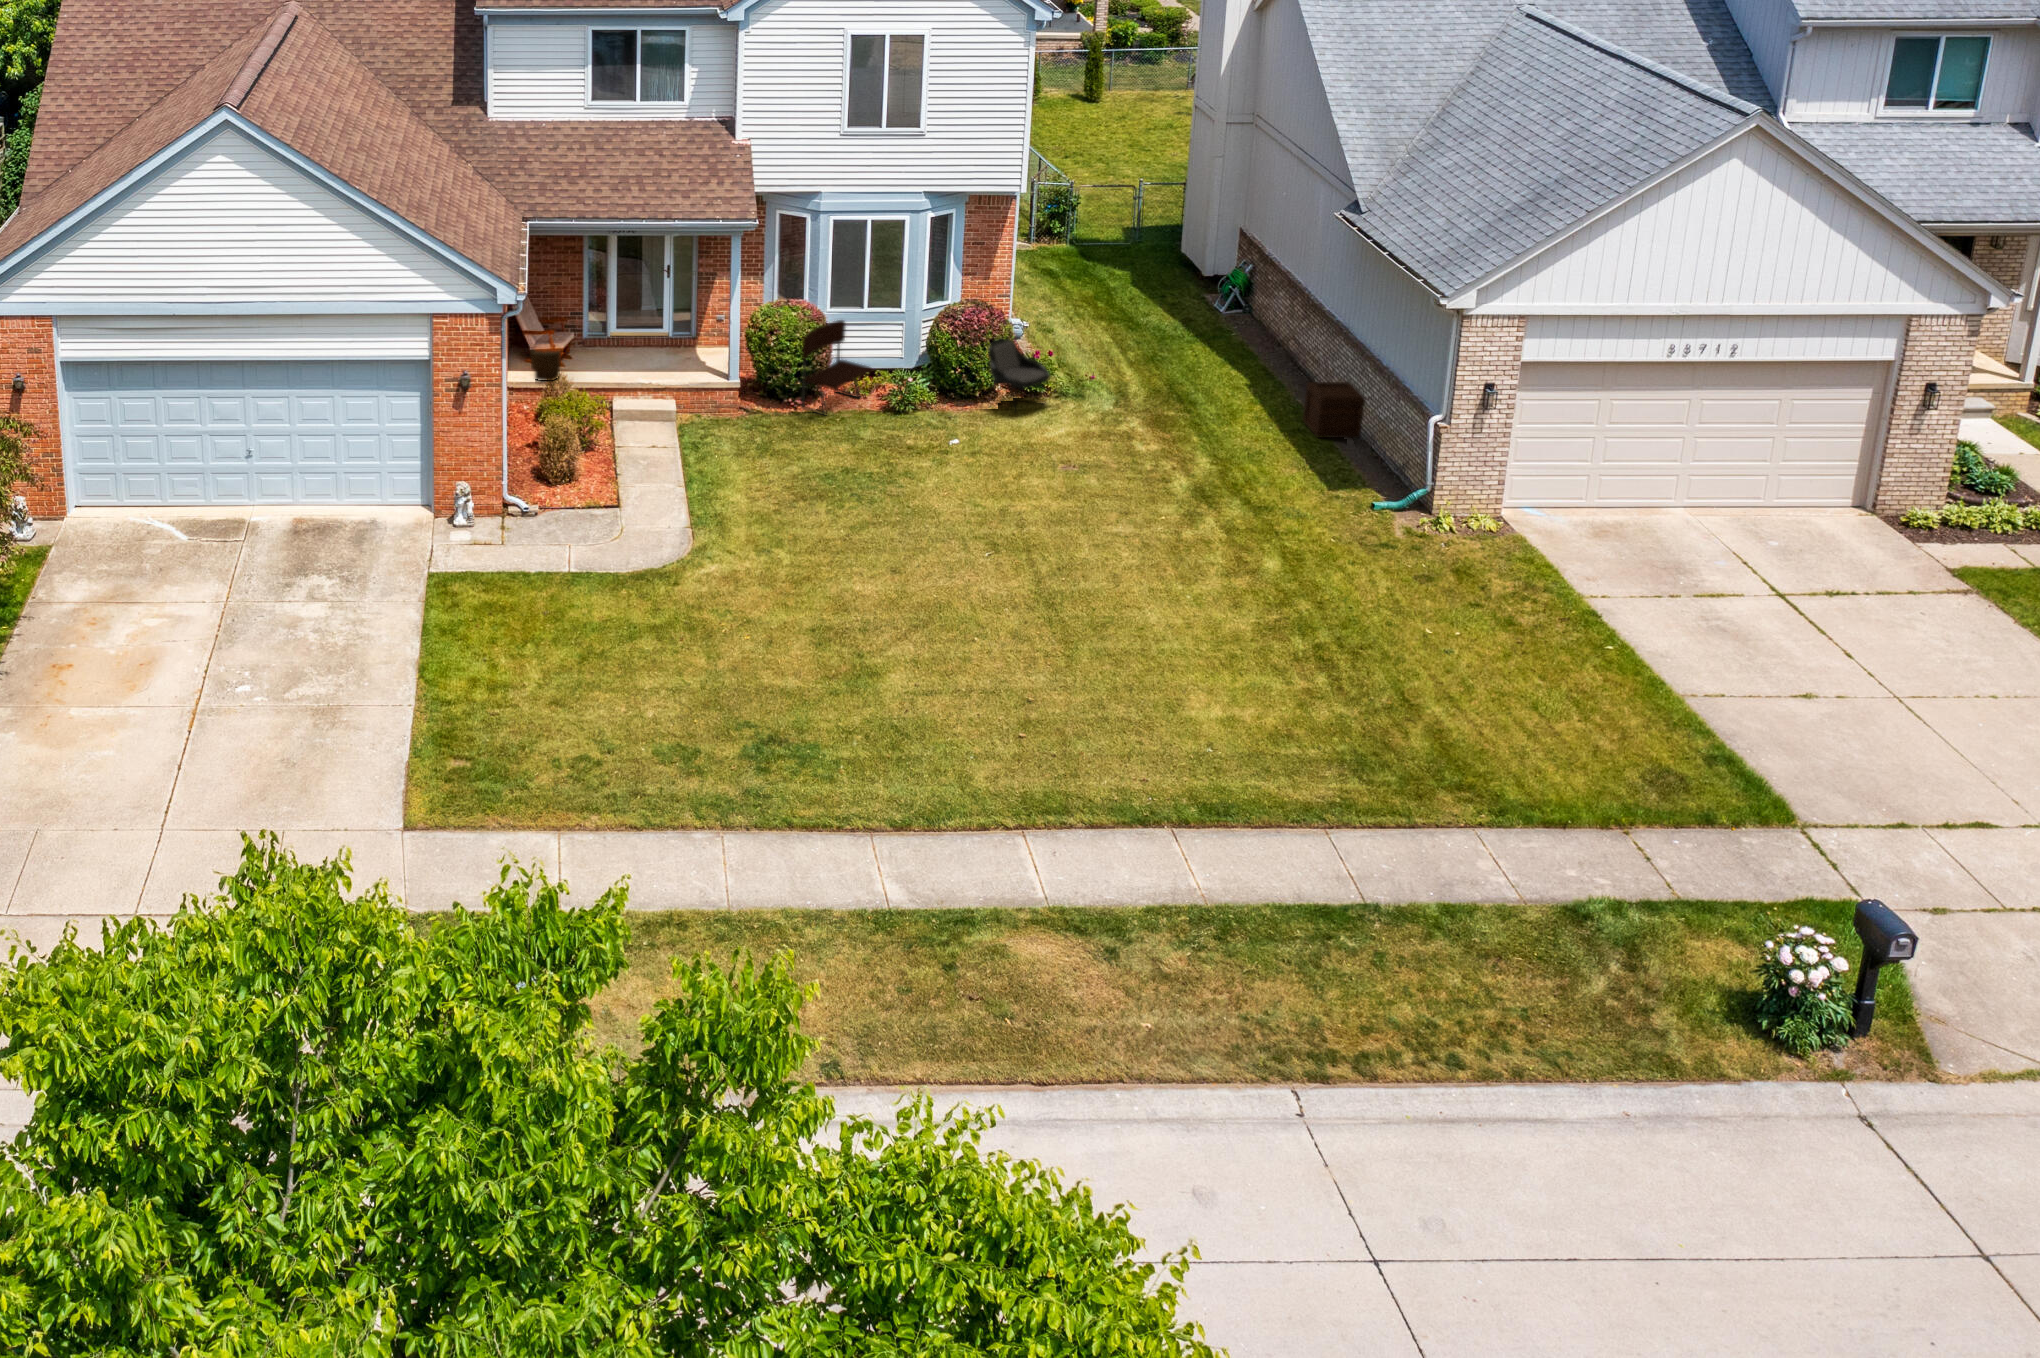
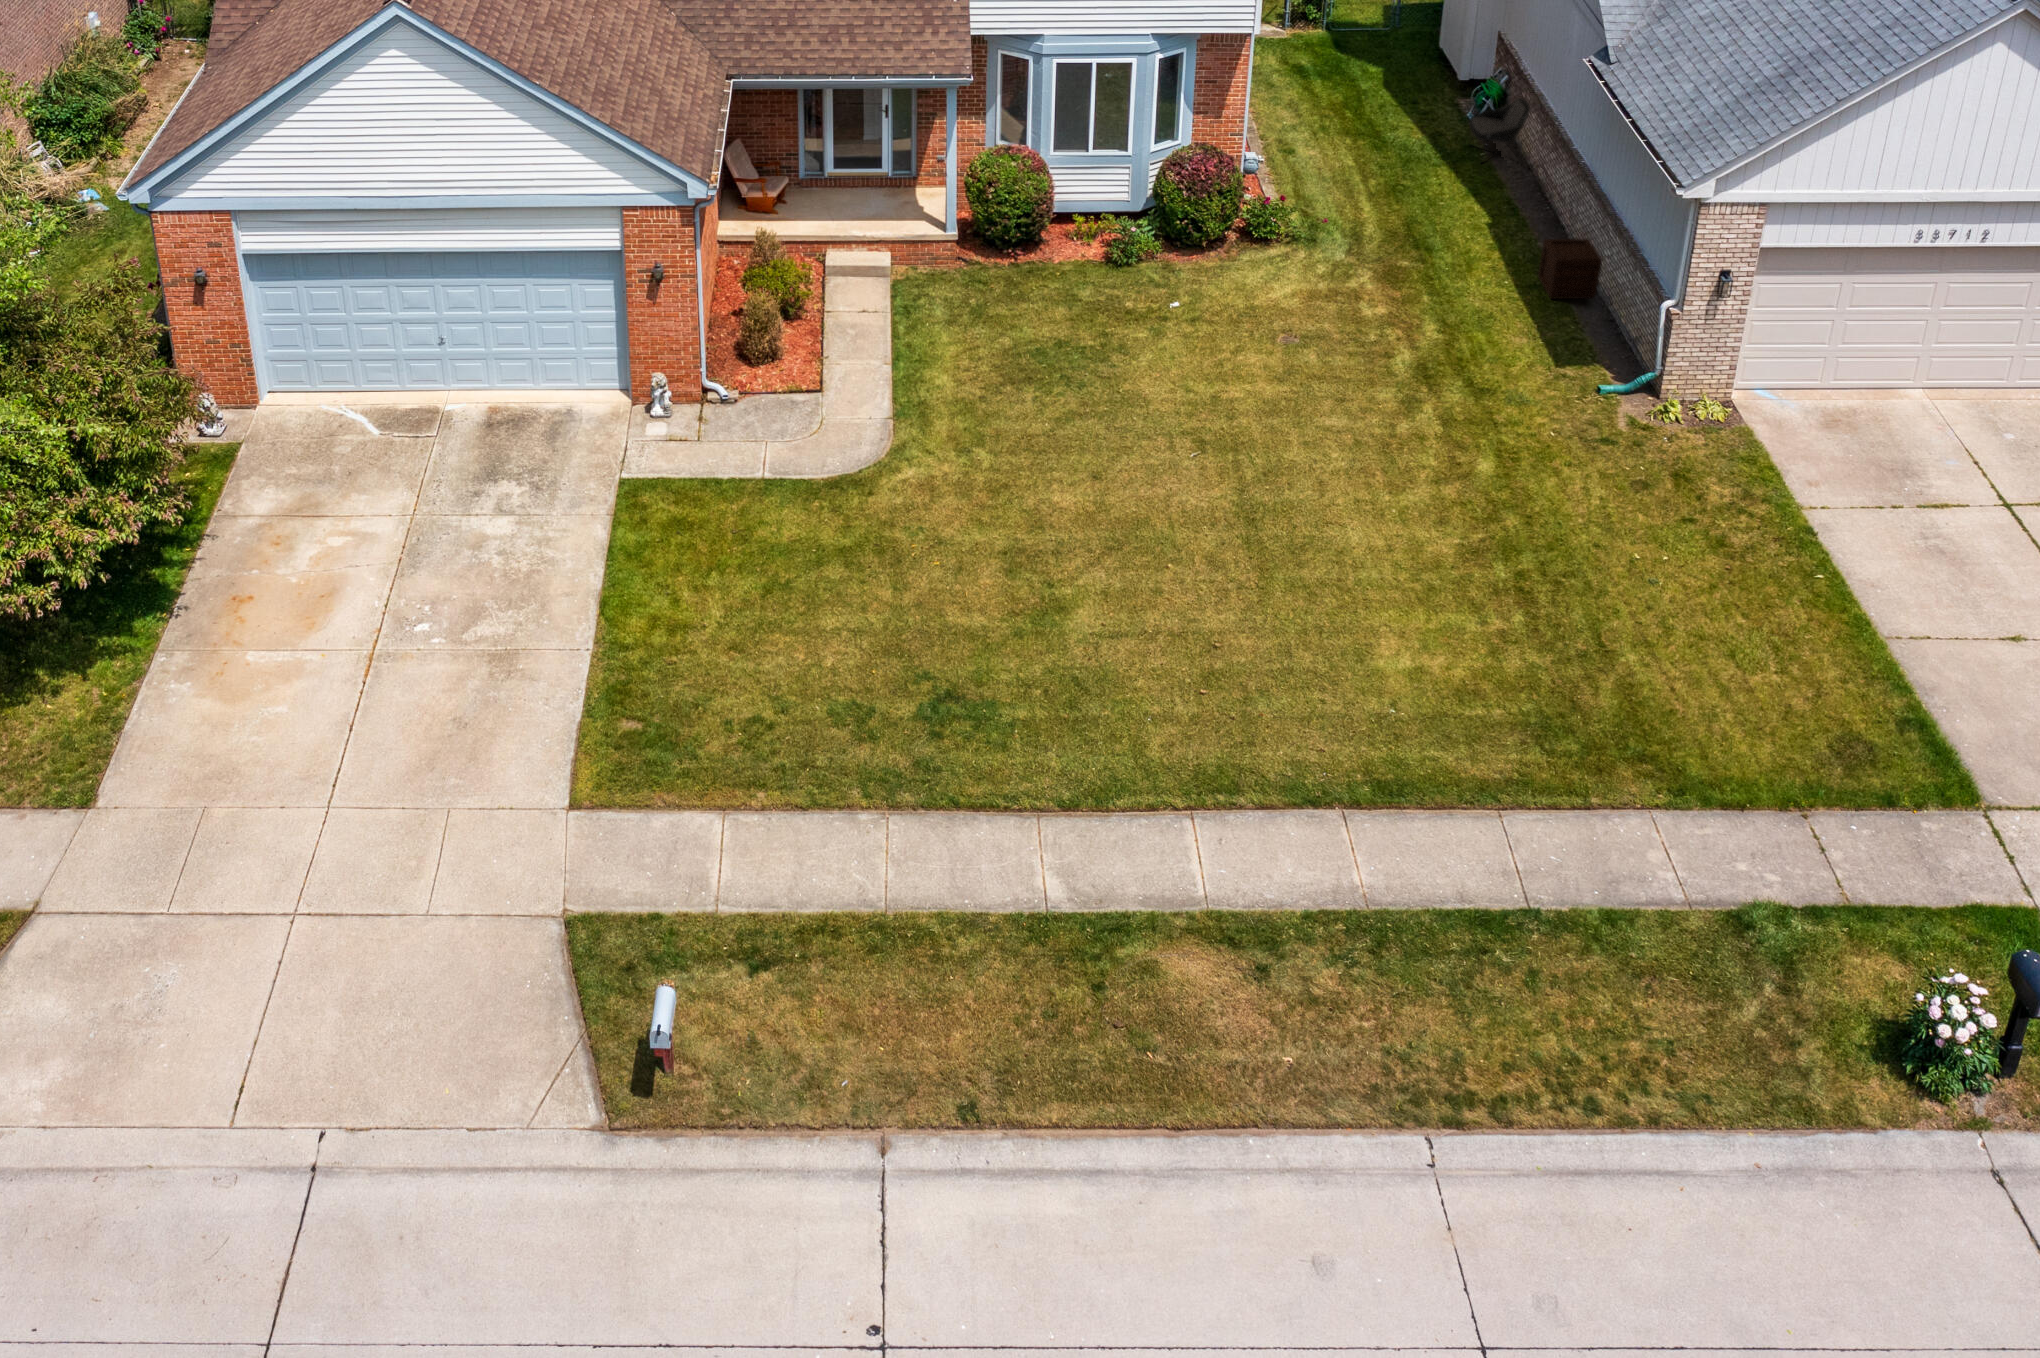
bench: present [801,320,872,415] -> none [1018,171,1094,274]
lounge chair: present [988,339,1050,403] -> present [1469,98,1530,158]
woven basket: present [530,350,561,381] -> none [743,191,776,230]

